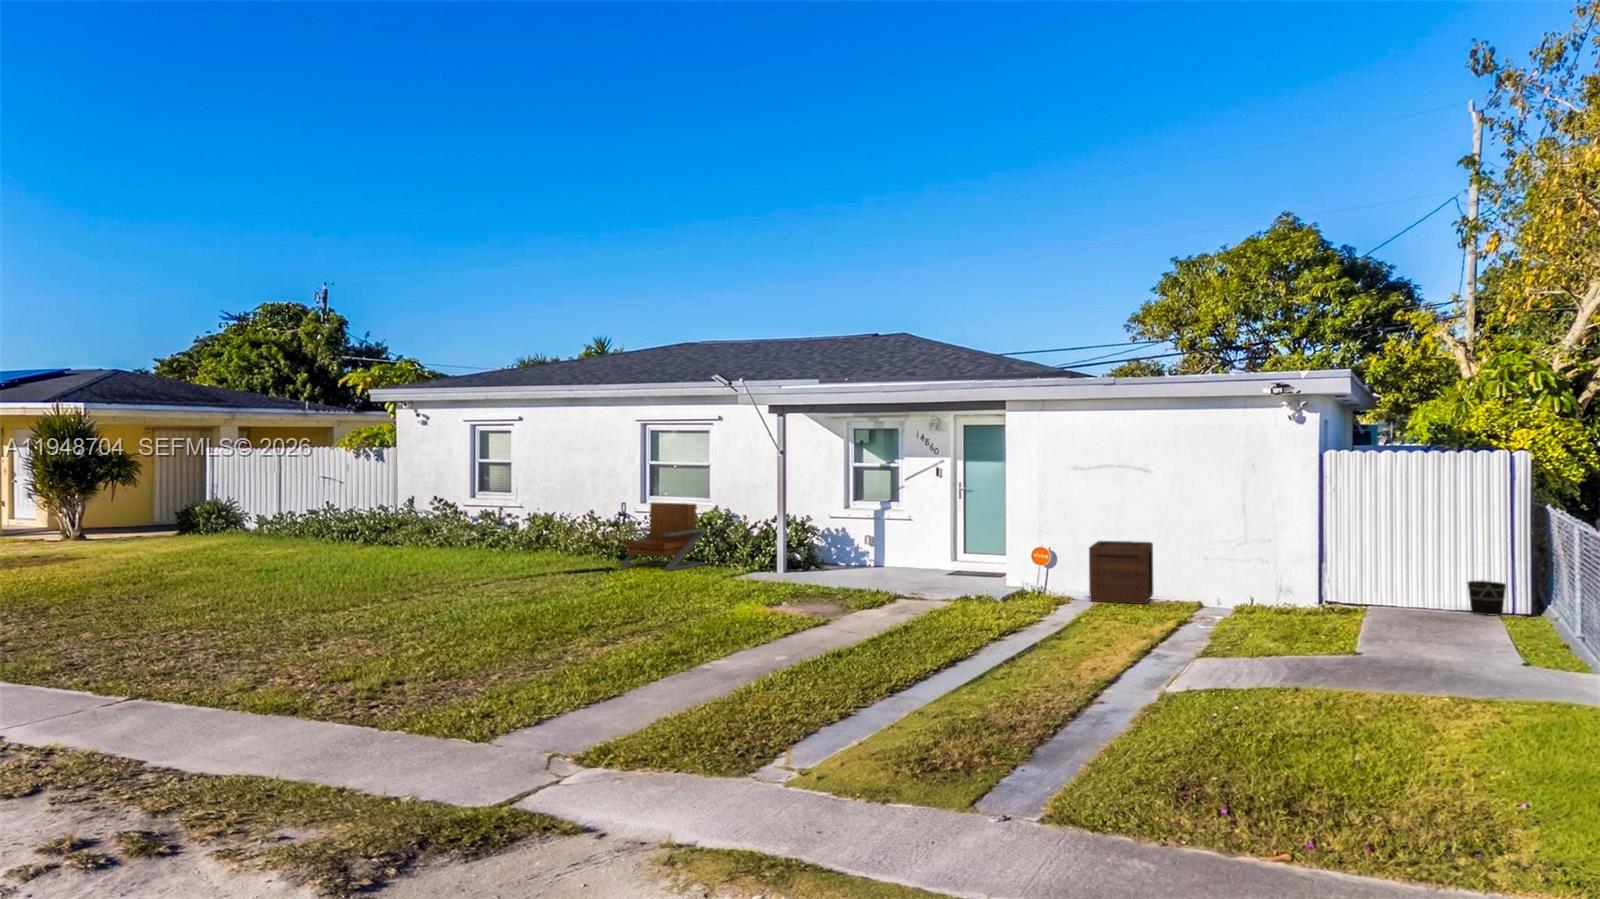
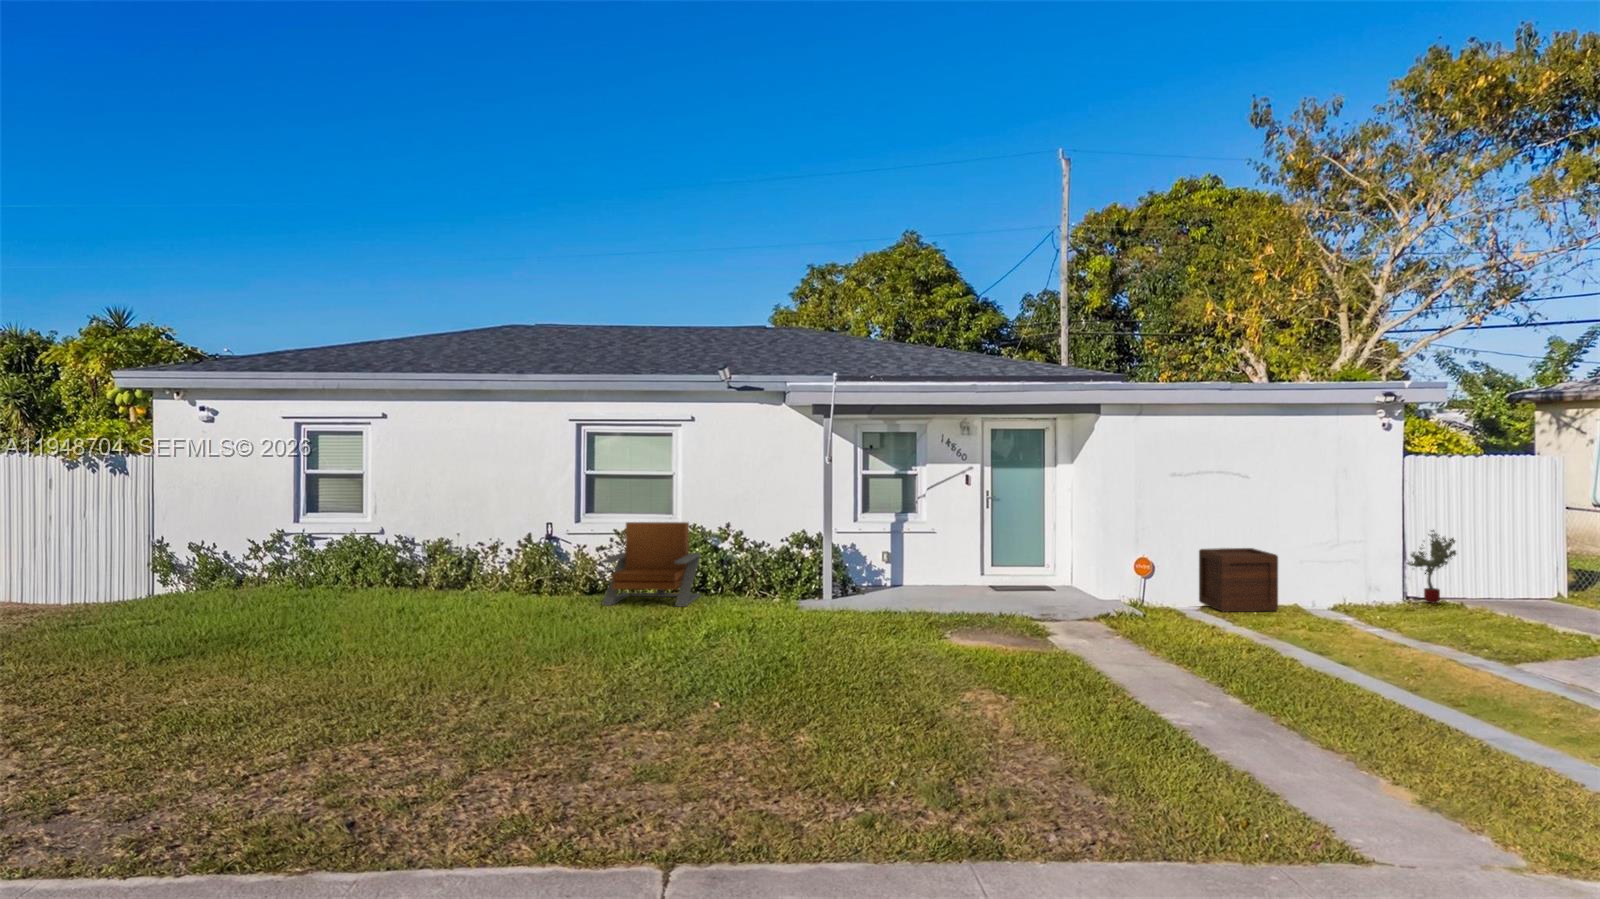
potted tree: none [1315,529,1383,609] -> present [1406,530,1456,603]
bucket: present [1468,581,1506,615] -> none [1515,569,1550,601]

